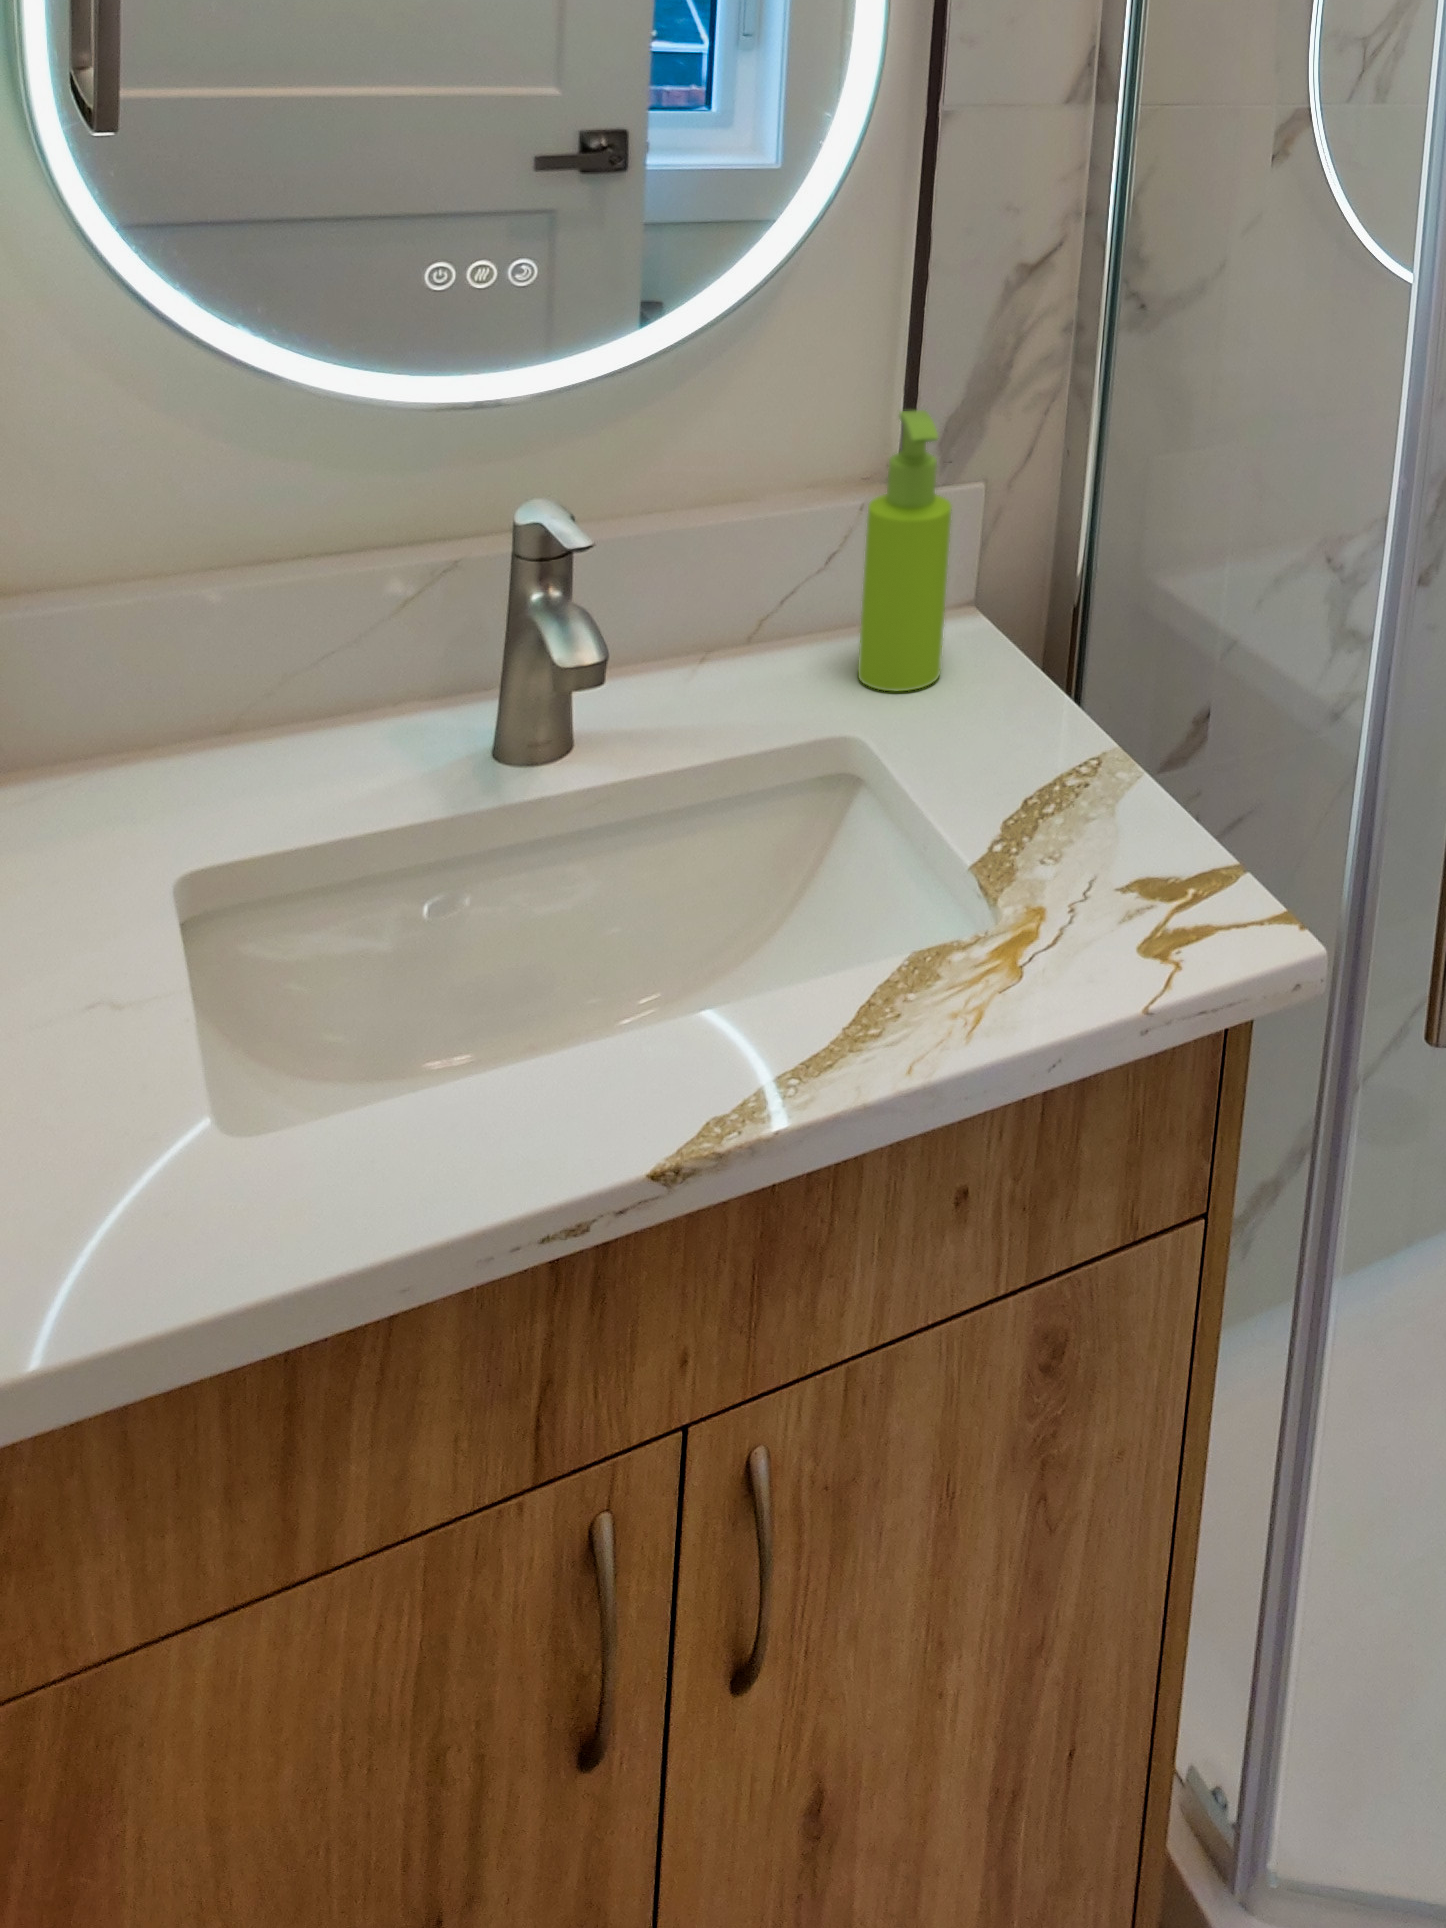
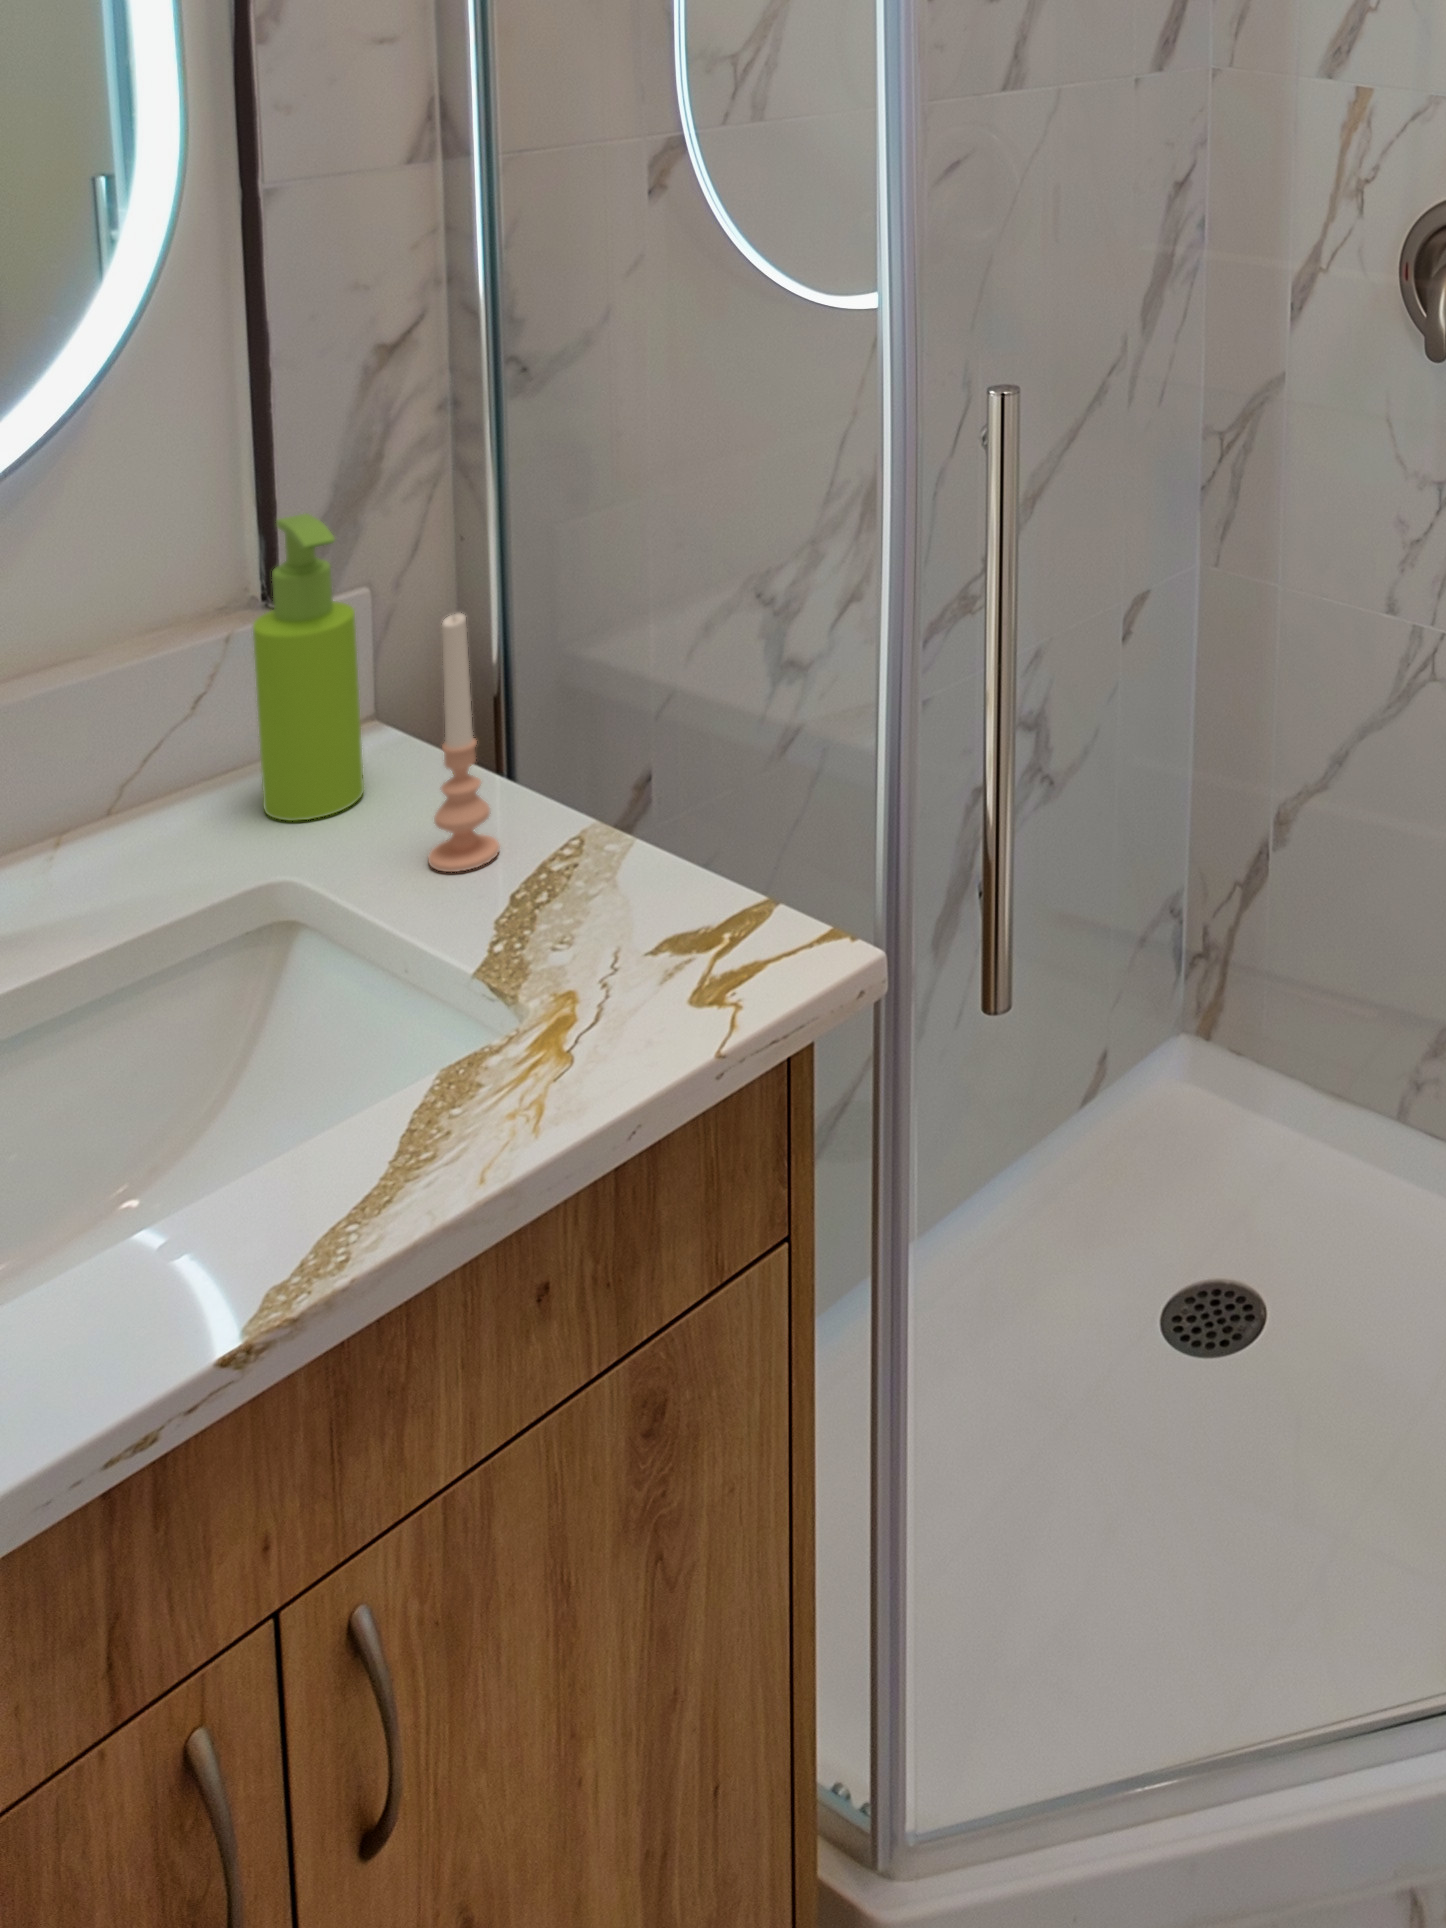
candle: none [968,526,1029,770] -> present [428,613,500,872]

